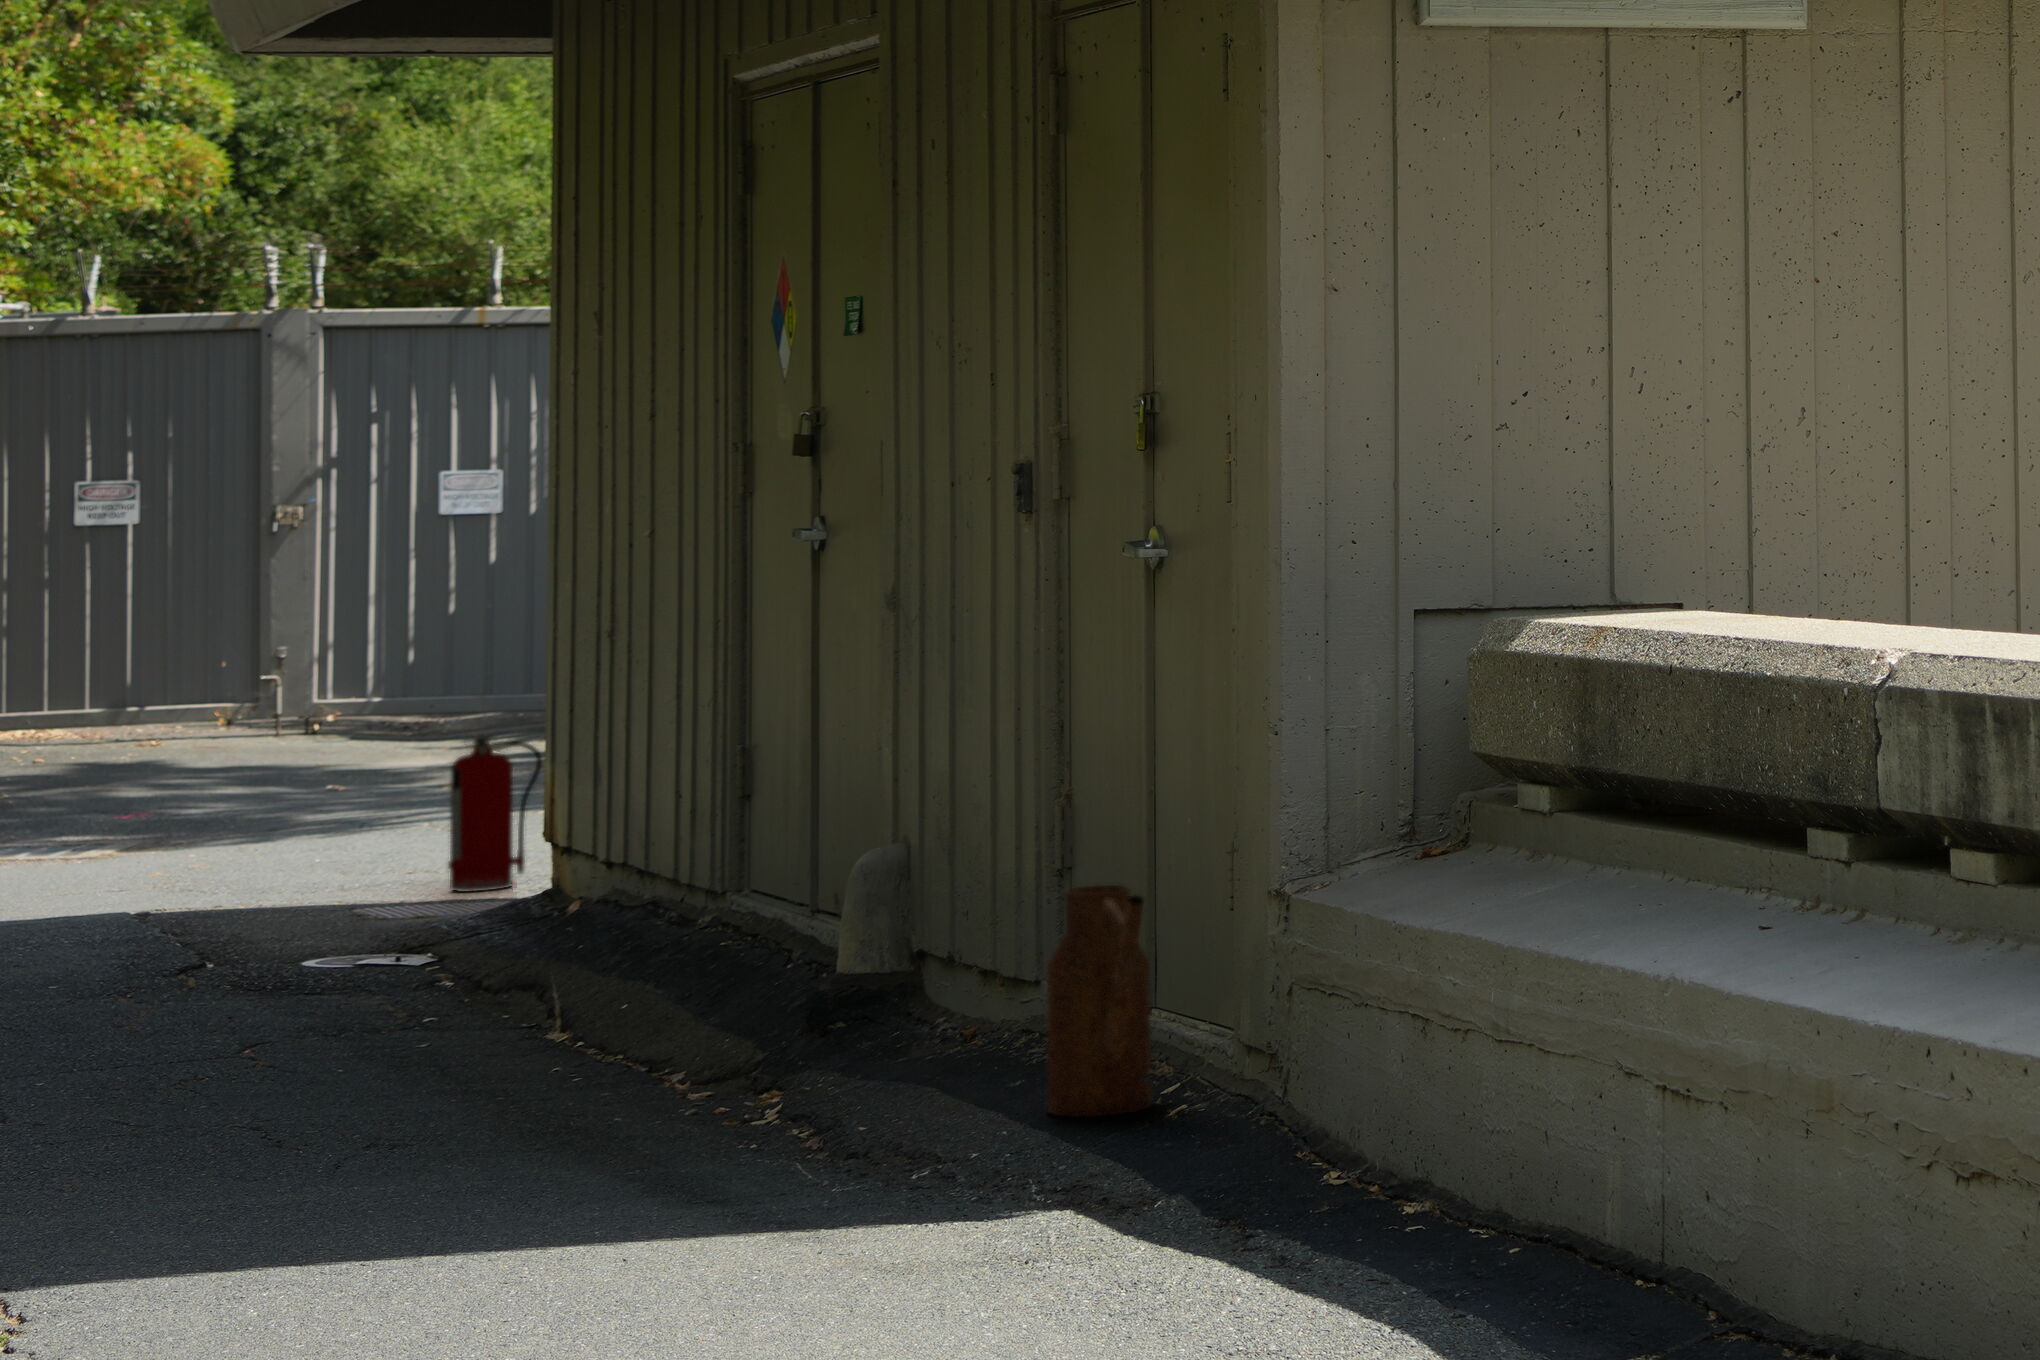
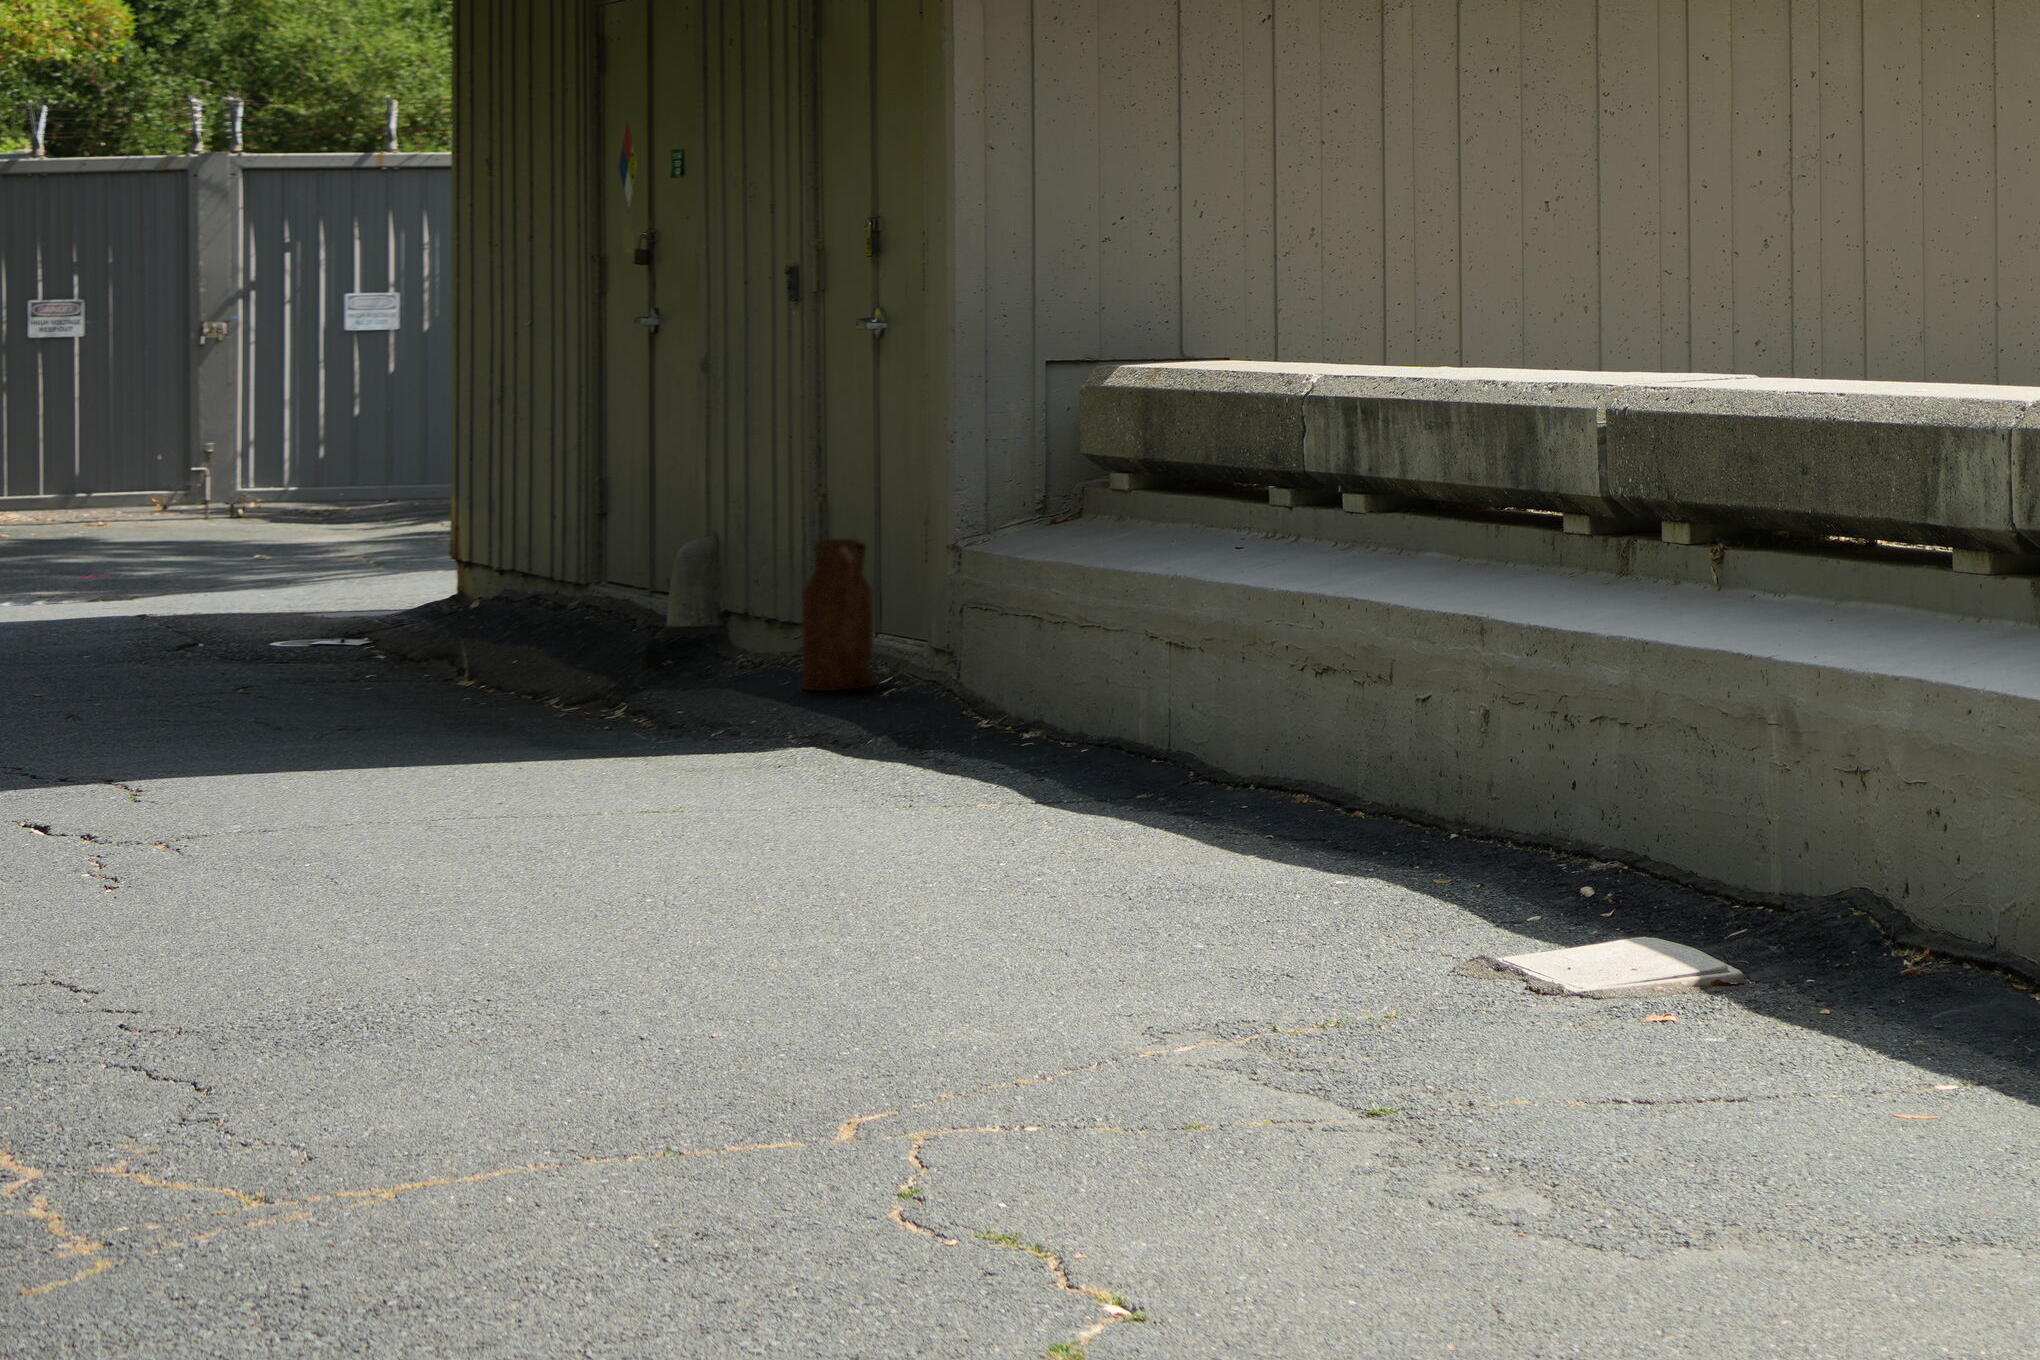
fire extinguisher: present [448,735,542,892] -> none [373,456,445,574]

